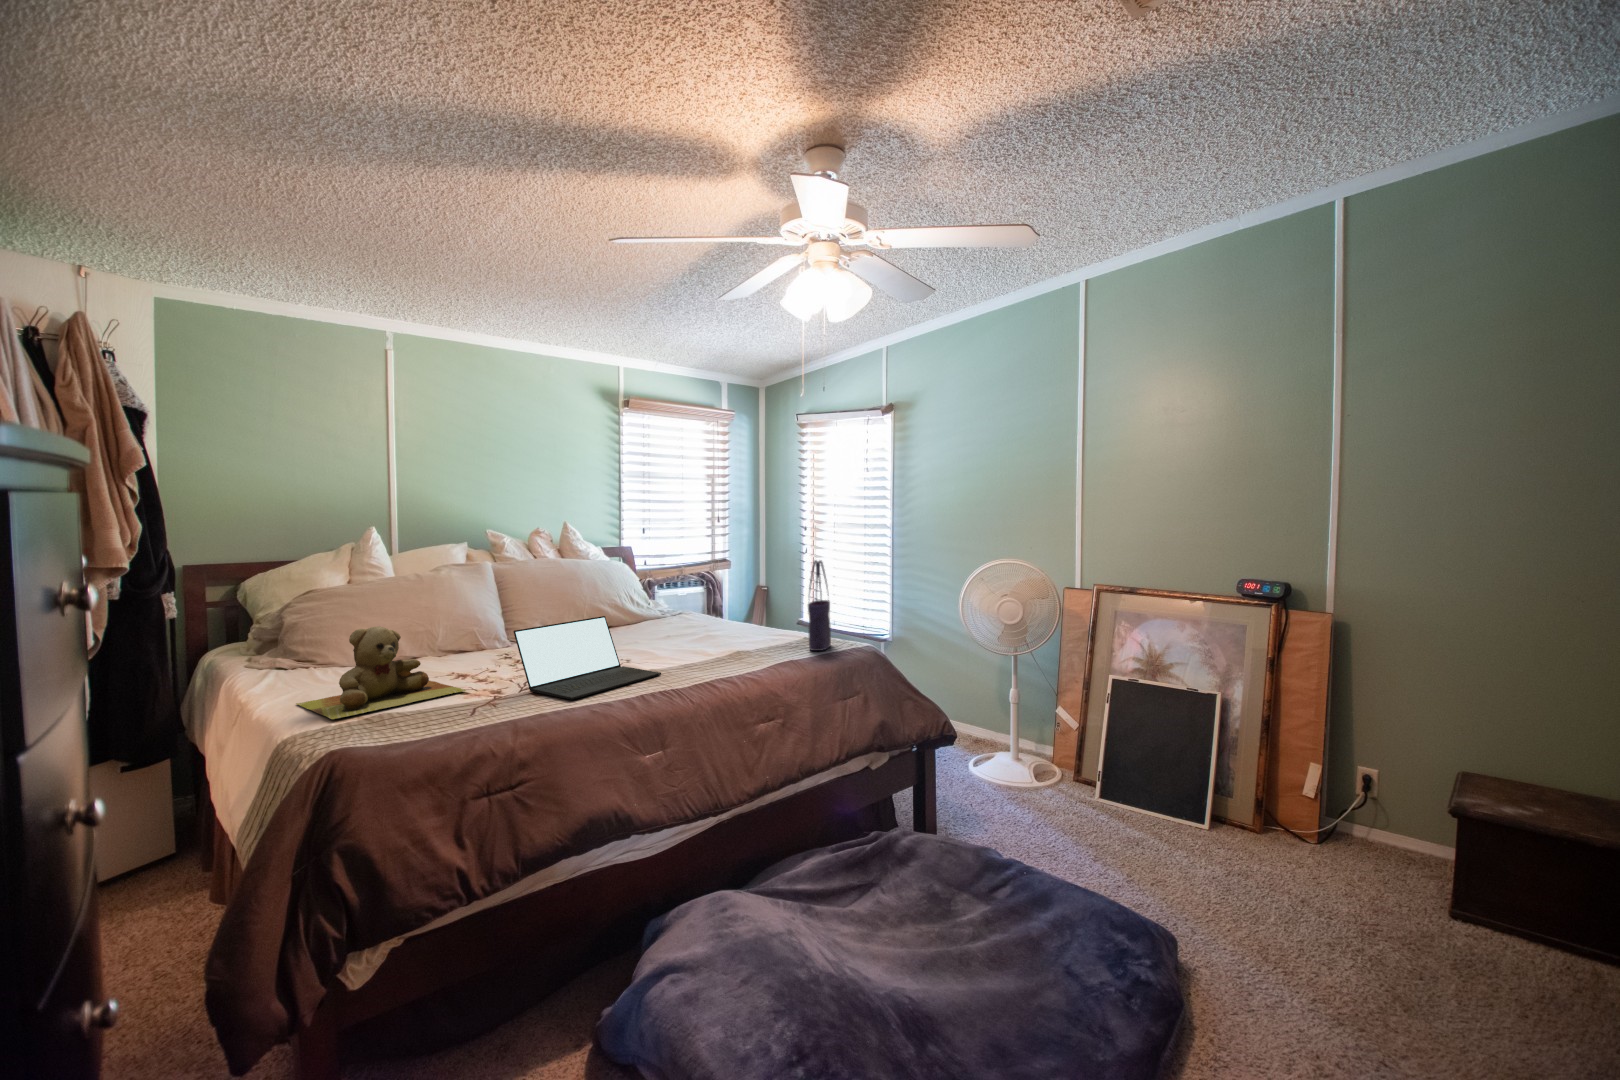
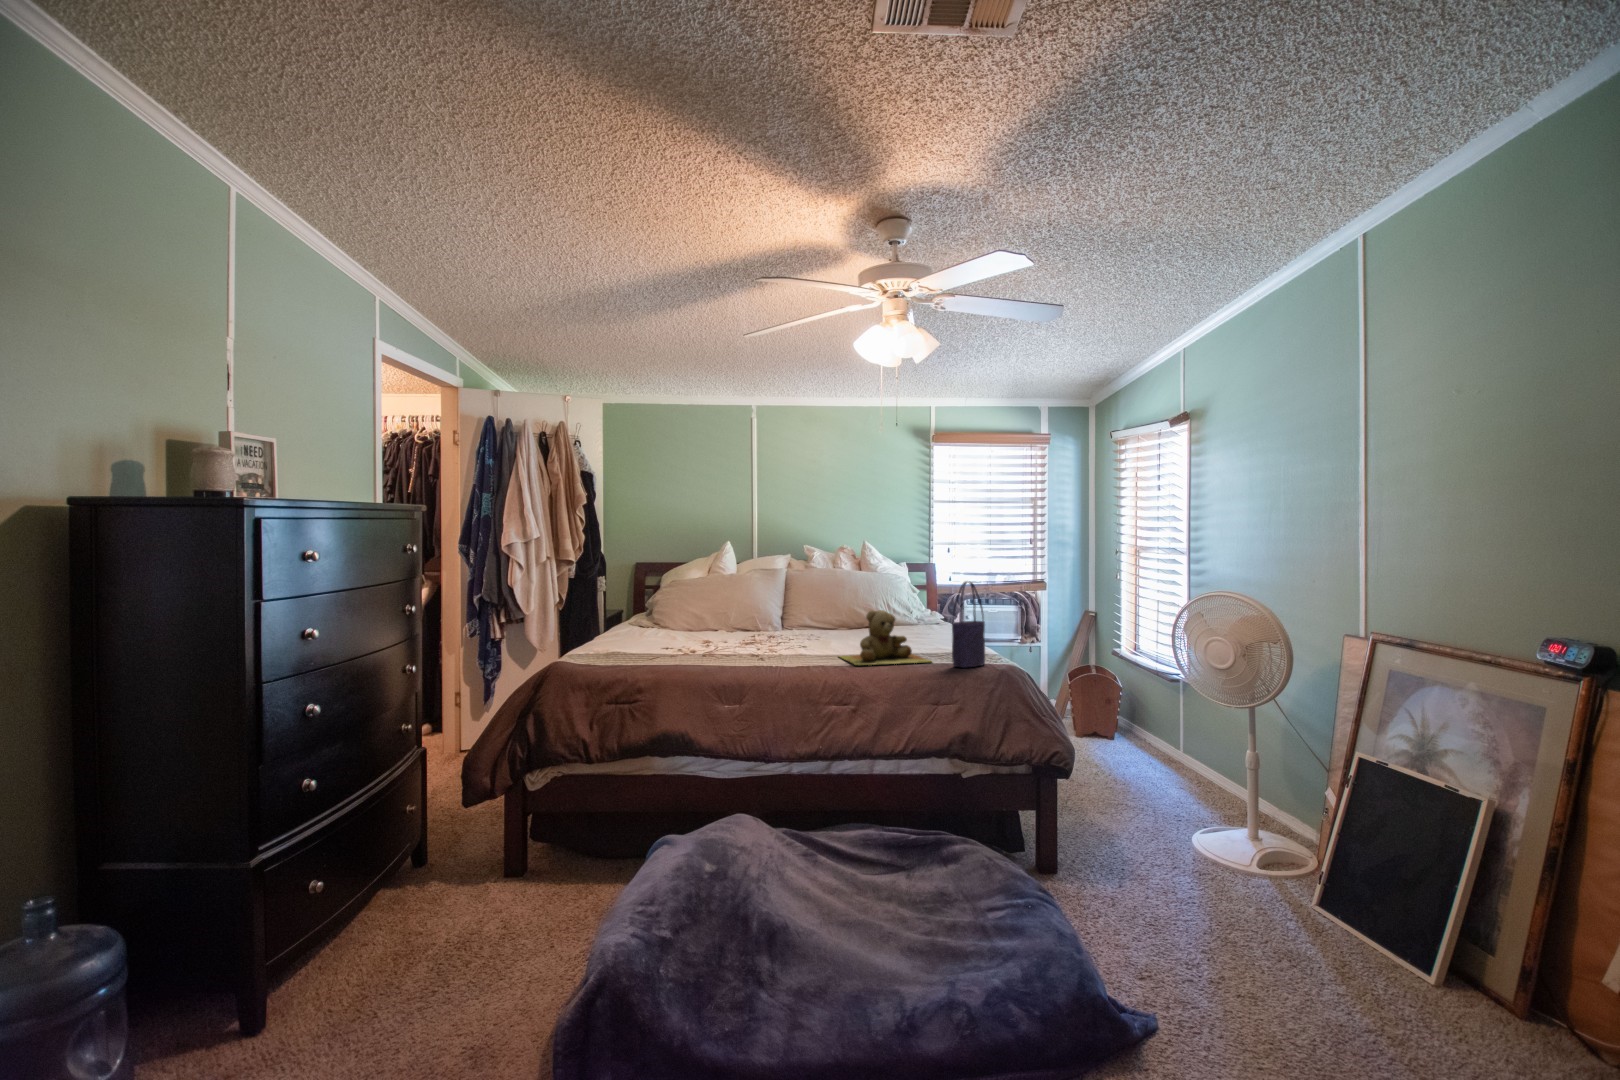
laptop: present [513,616,661,700] -> none [714,616,808,669]
teddy bear: present [296,626,466,719] -> present [840,610,931,665]

